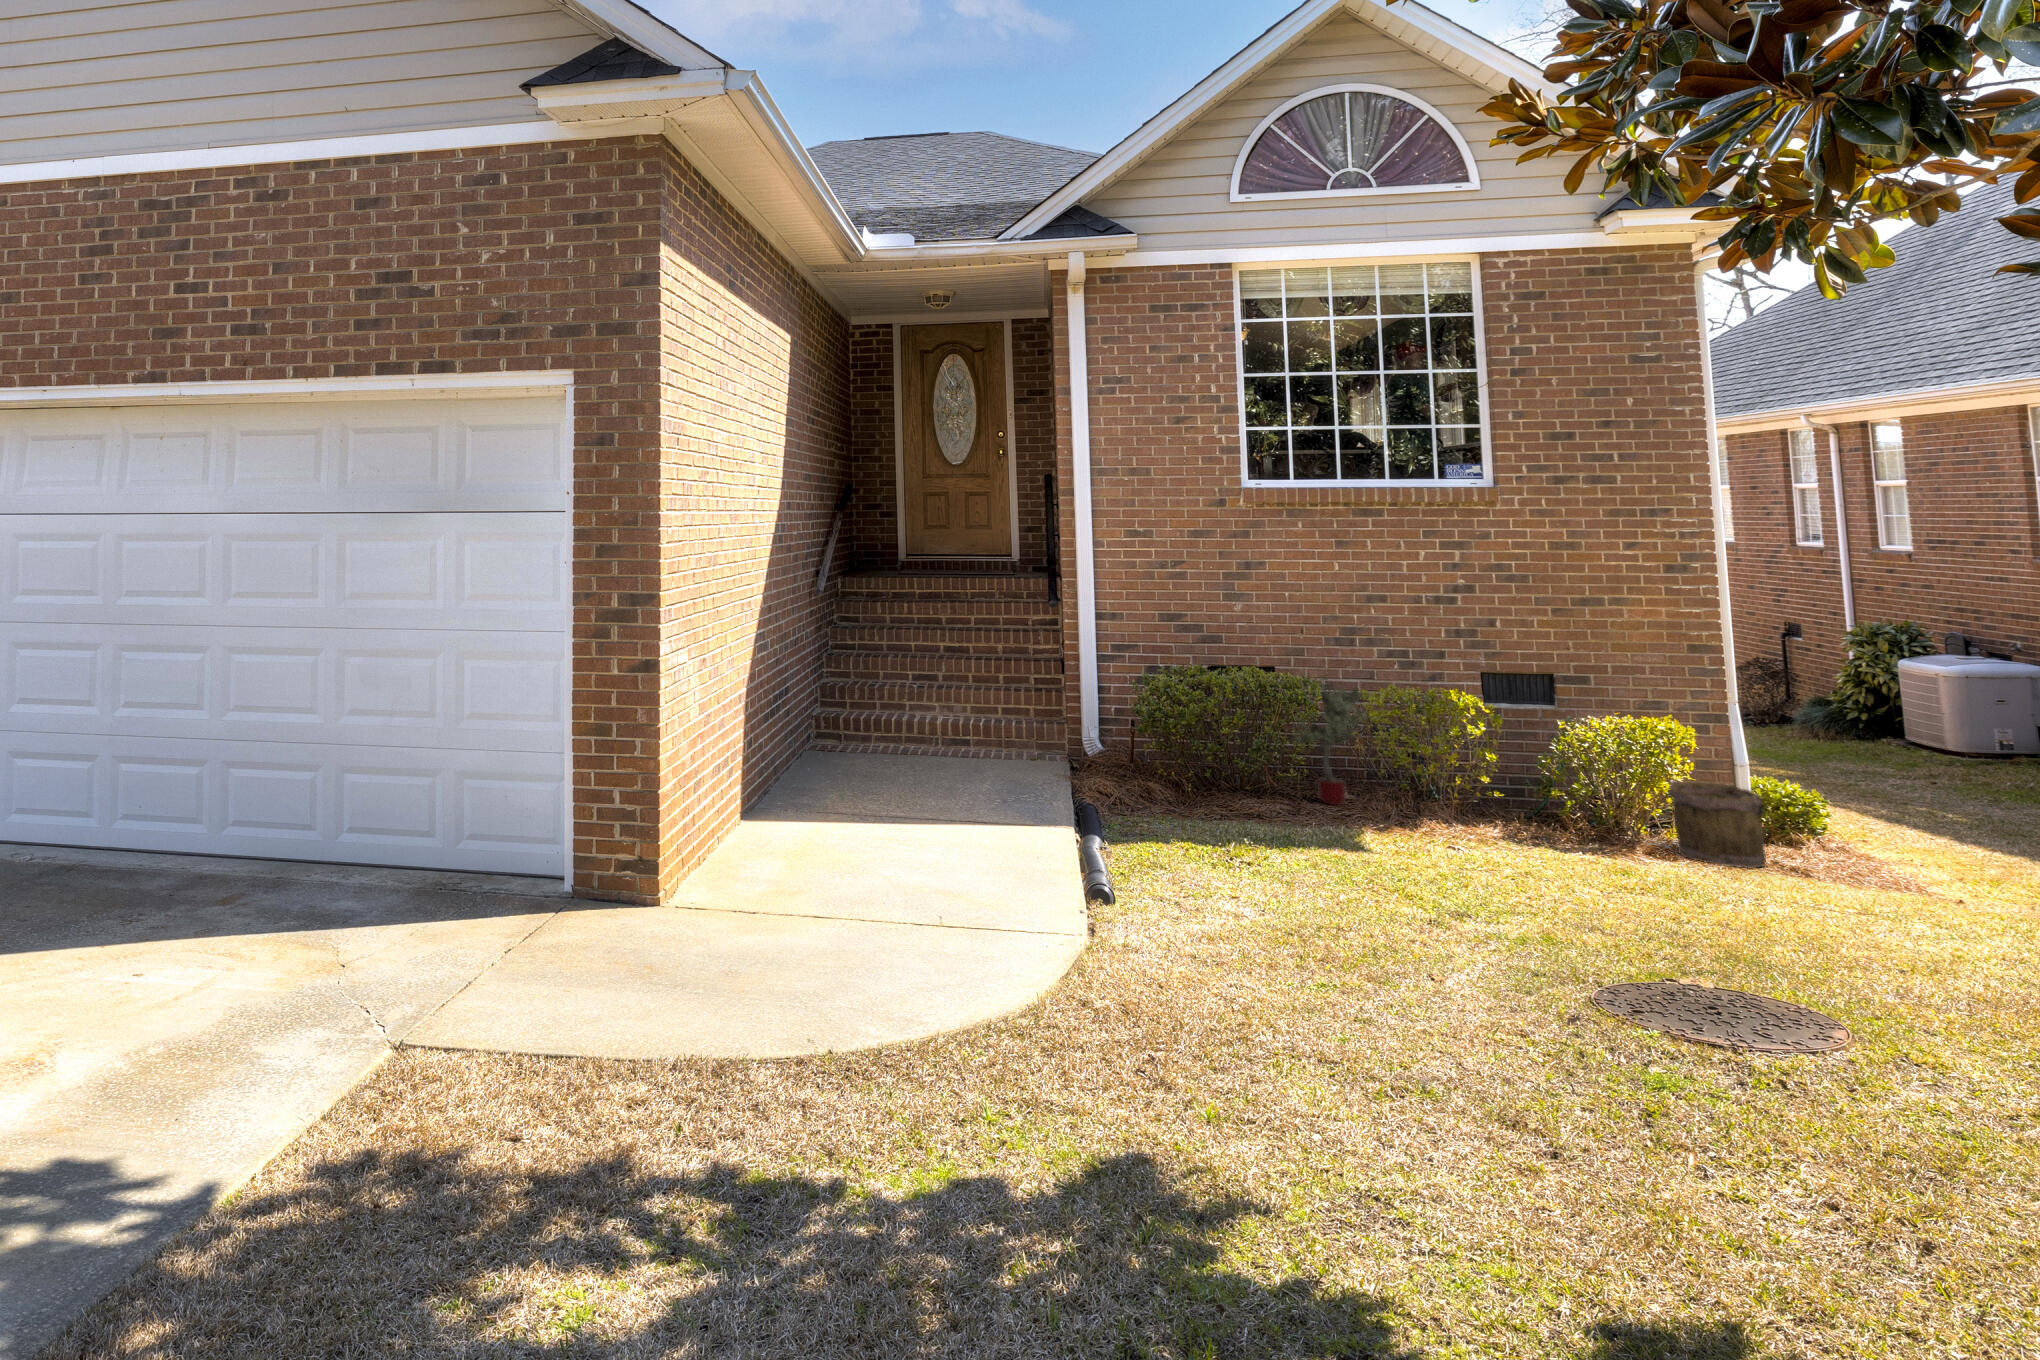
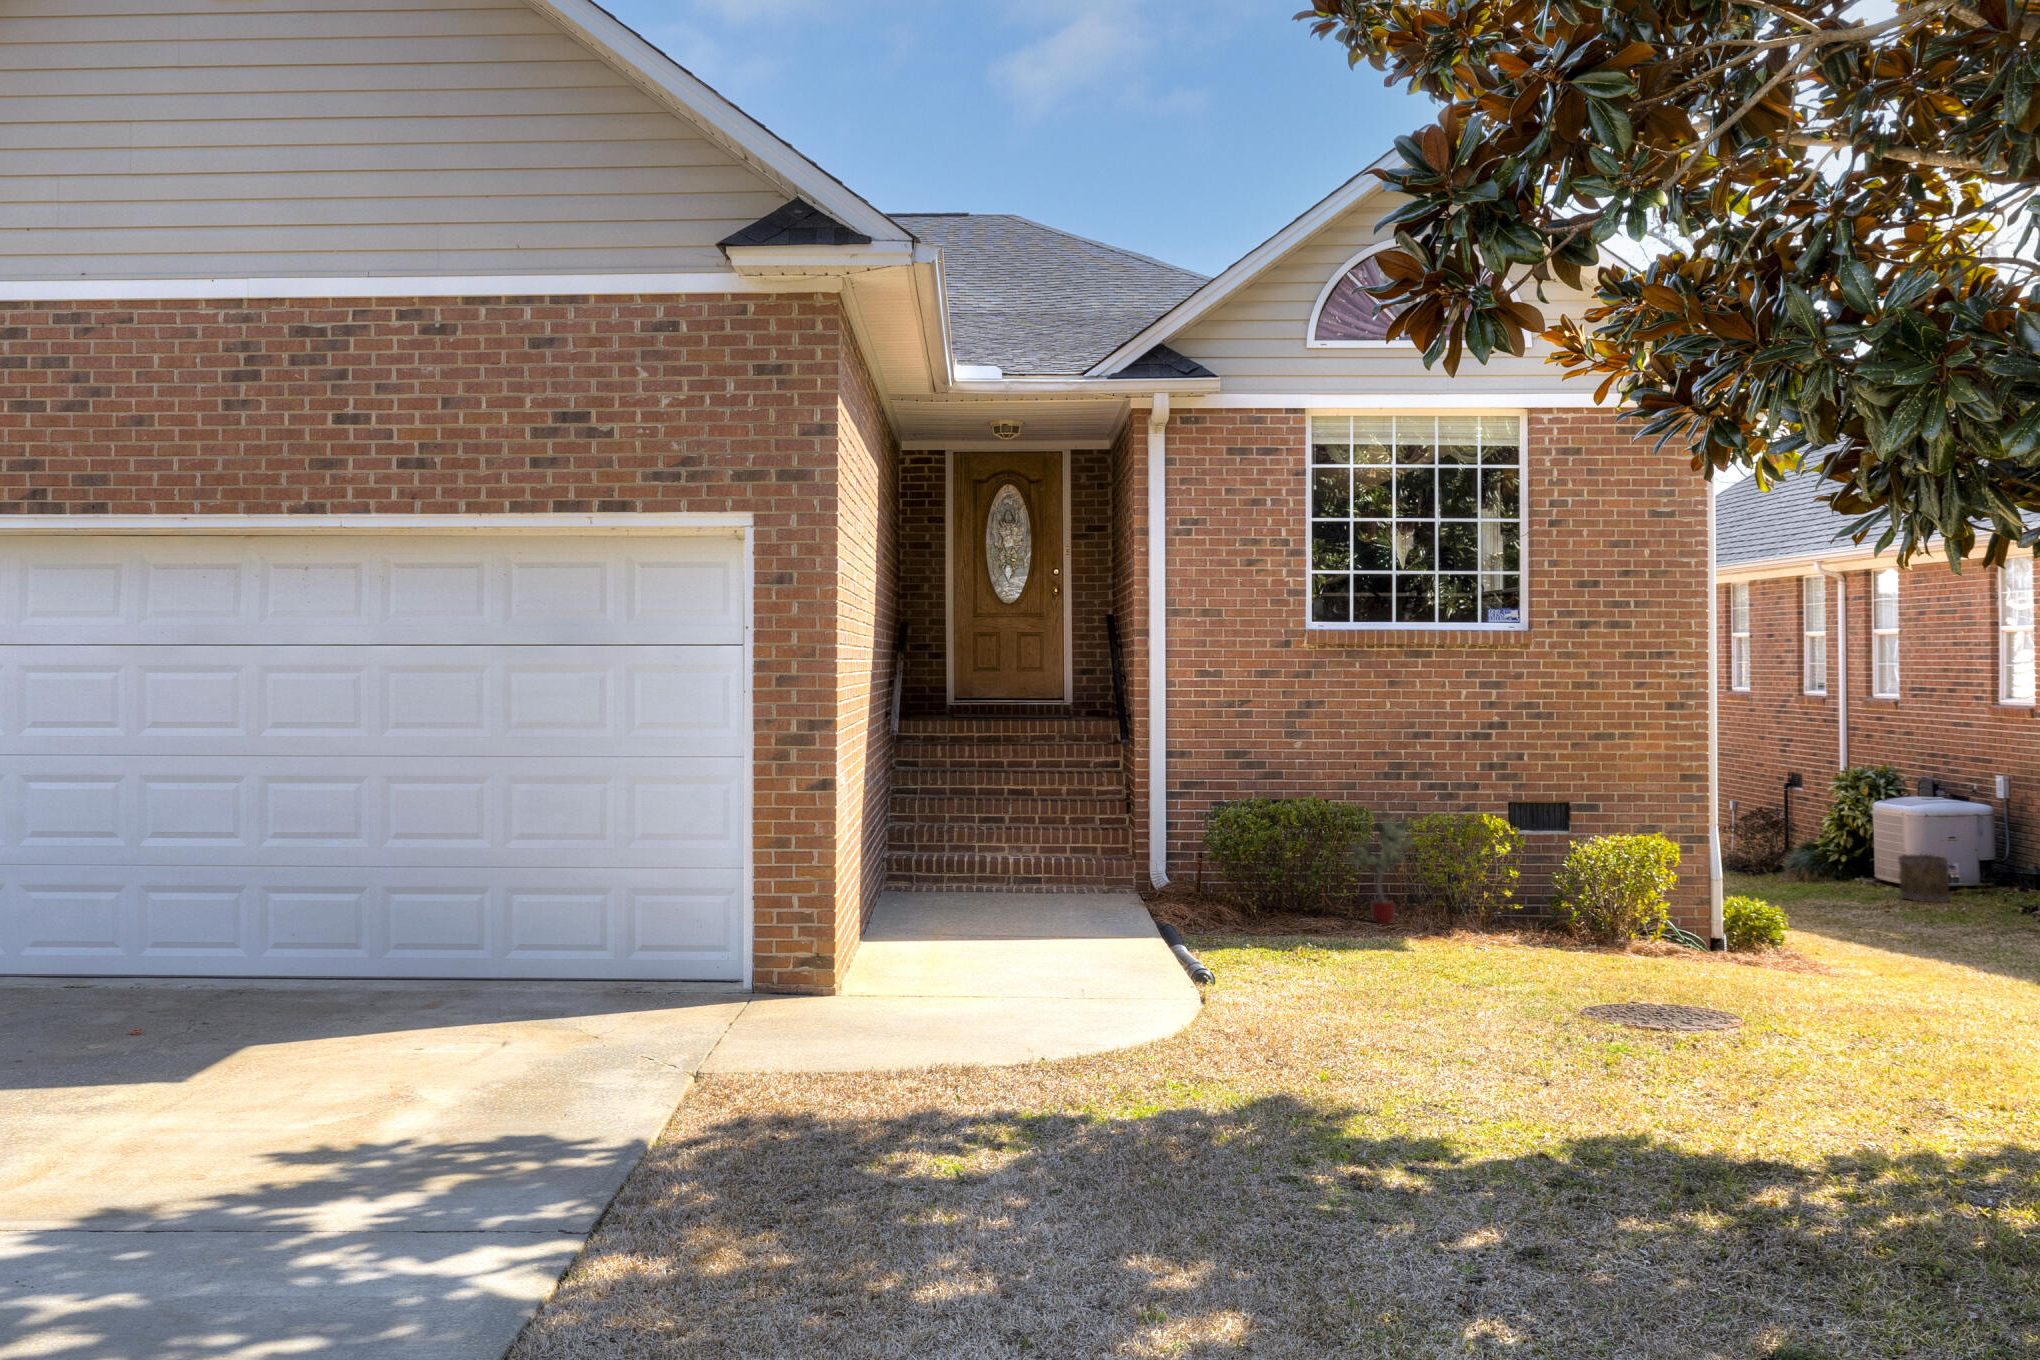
bucket: present [1667,780,1766,869] -> present [1898,854,1955,902]

